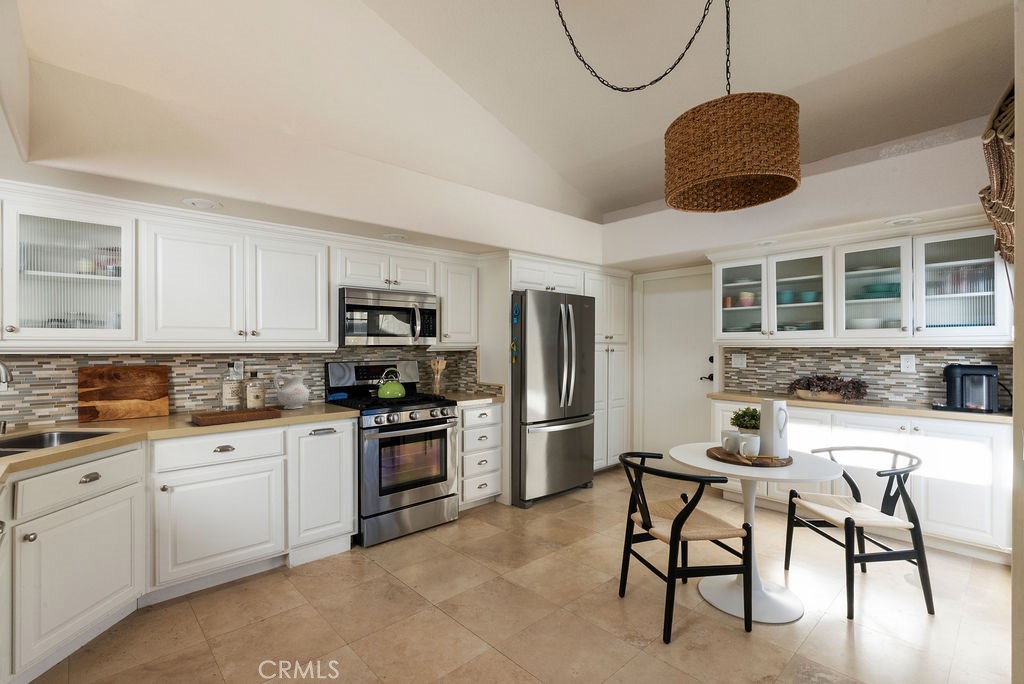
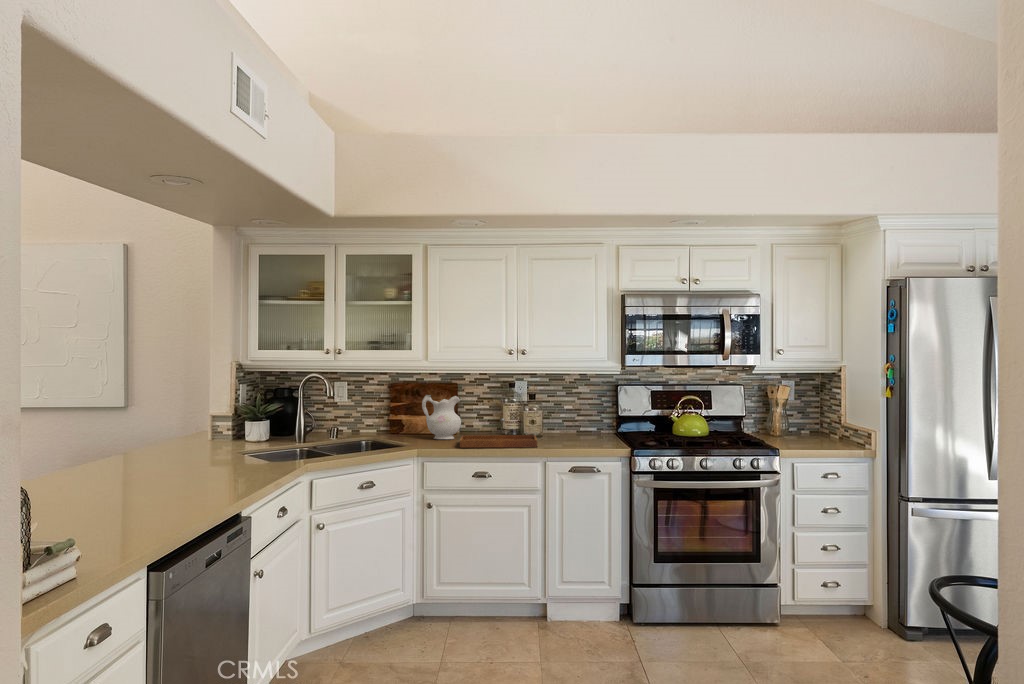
ceramic pitcher: present [273,371,309,409] -> present [422,395,461,439]

